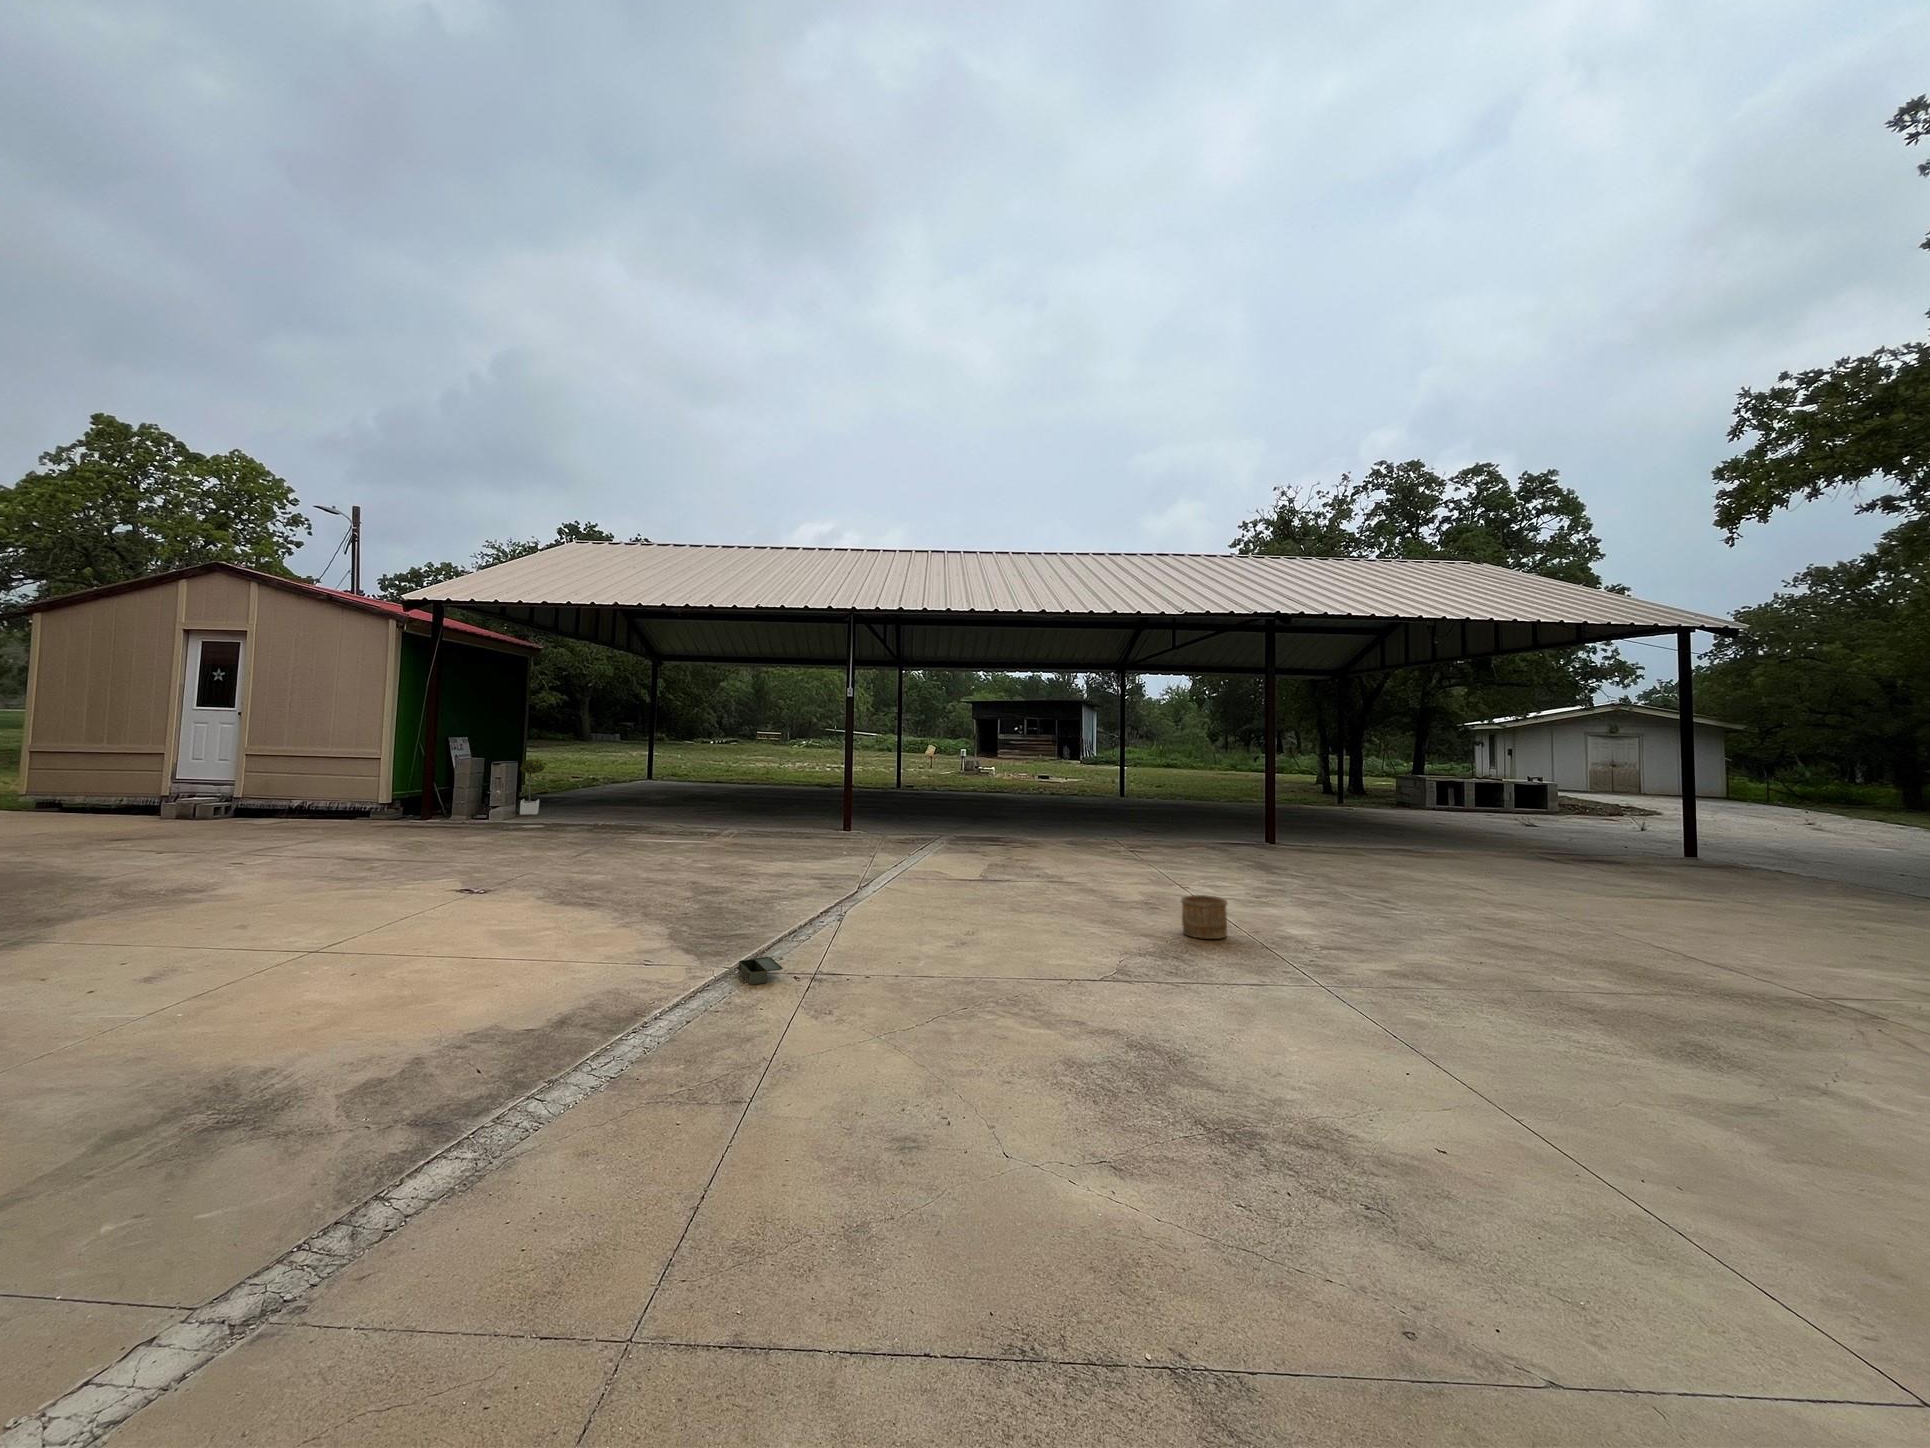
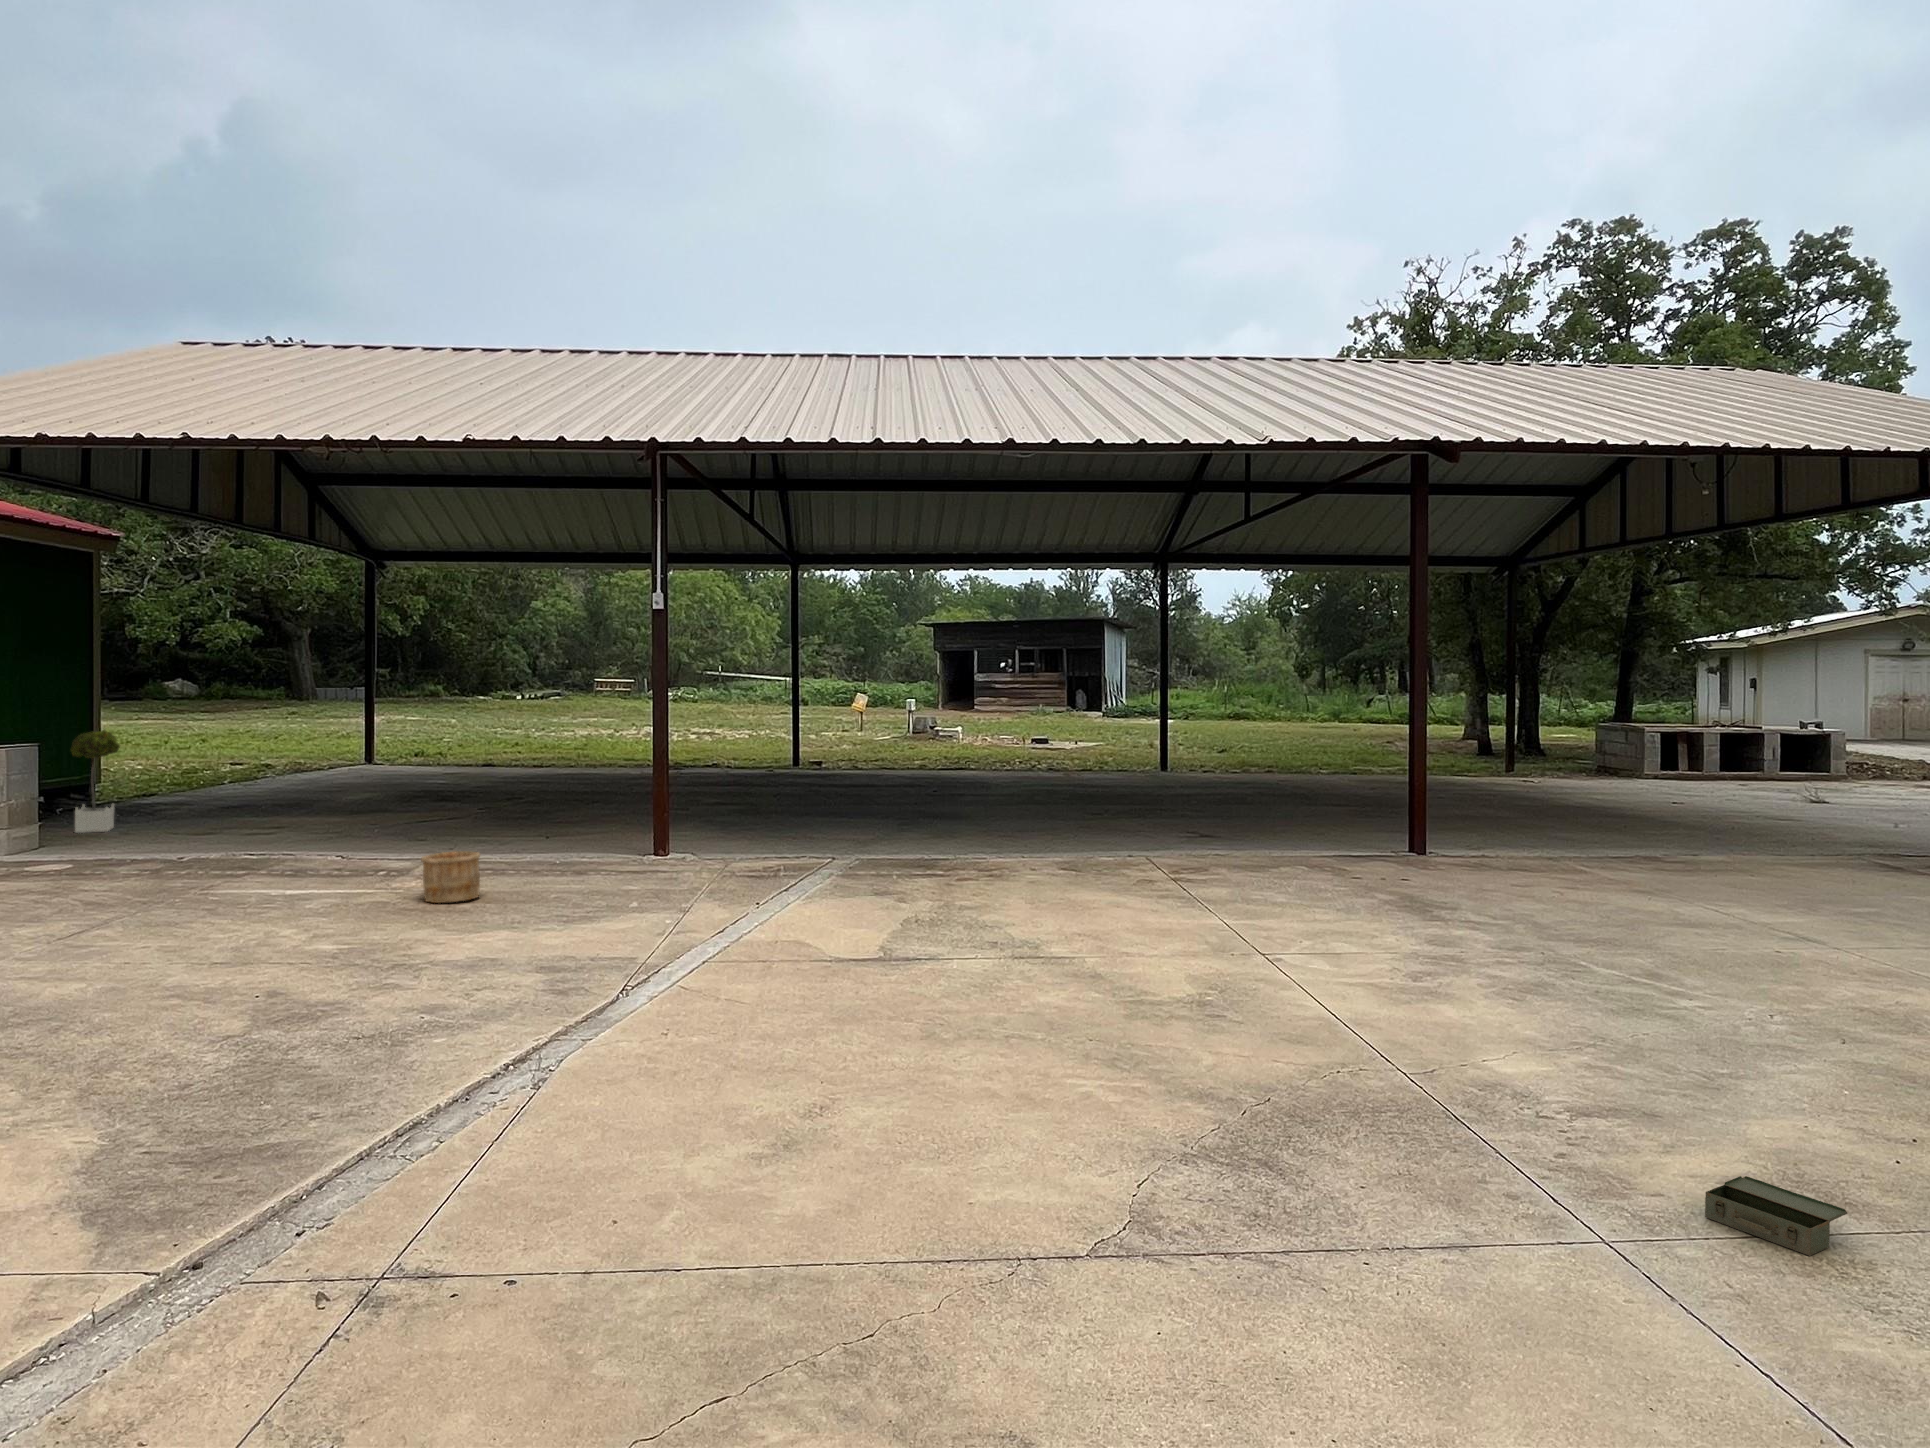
wooden bucket: present [1181,895,1227,939] -> present [421,851,480,903]
toolbox: present [738,957,783,985] -> present [1705,1176,1847,1256]

